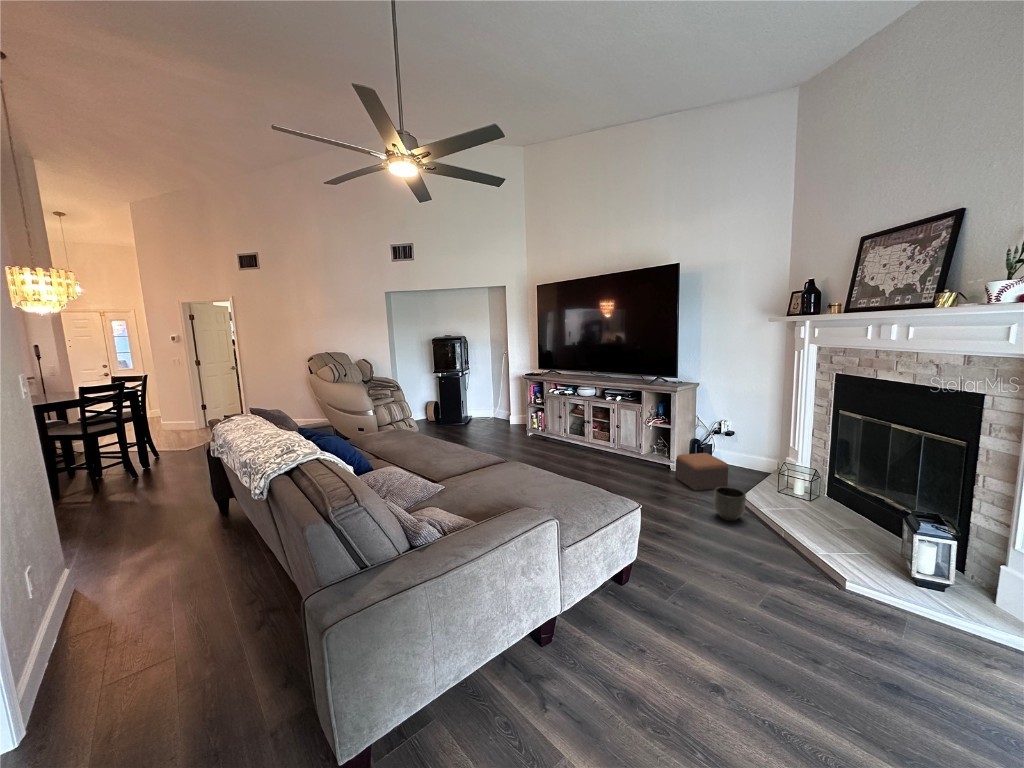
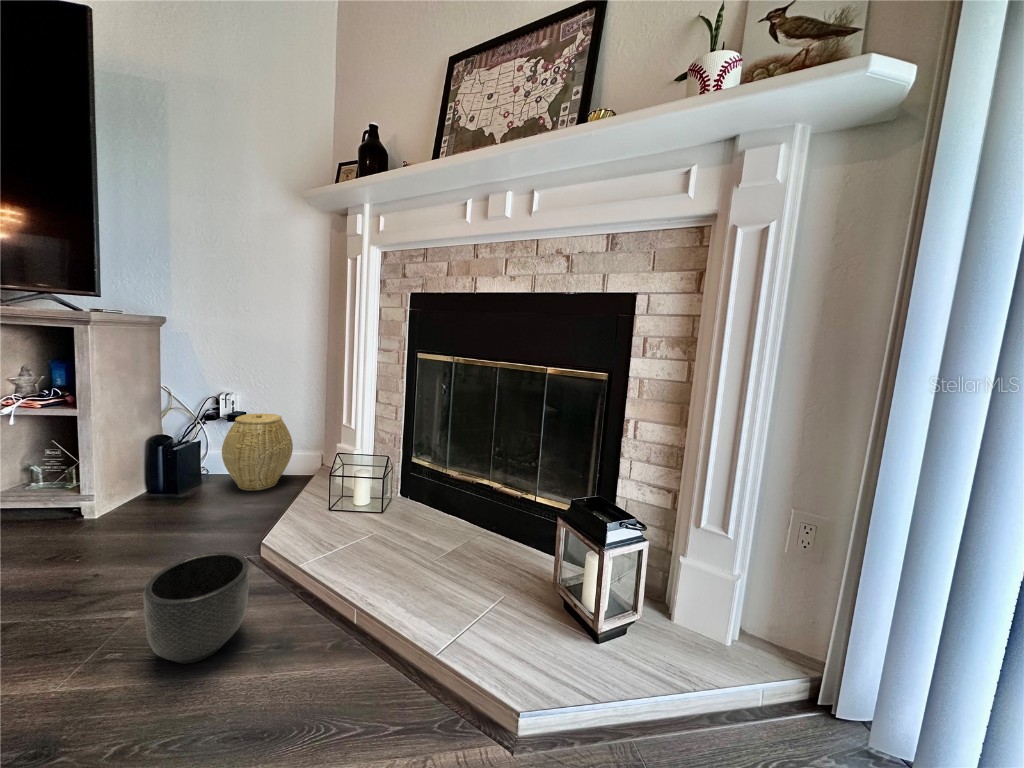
woven basket: none [723,434,759,475] -> present [222,413,293,491]
footstool: present [675,453,729,491] -> none [71,462,224,572]

